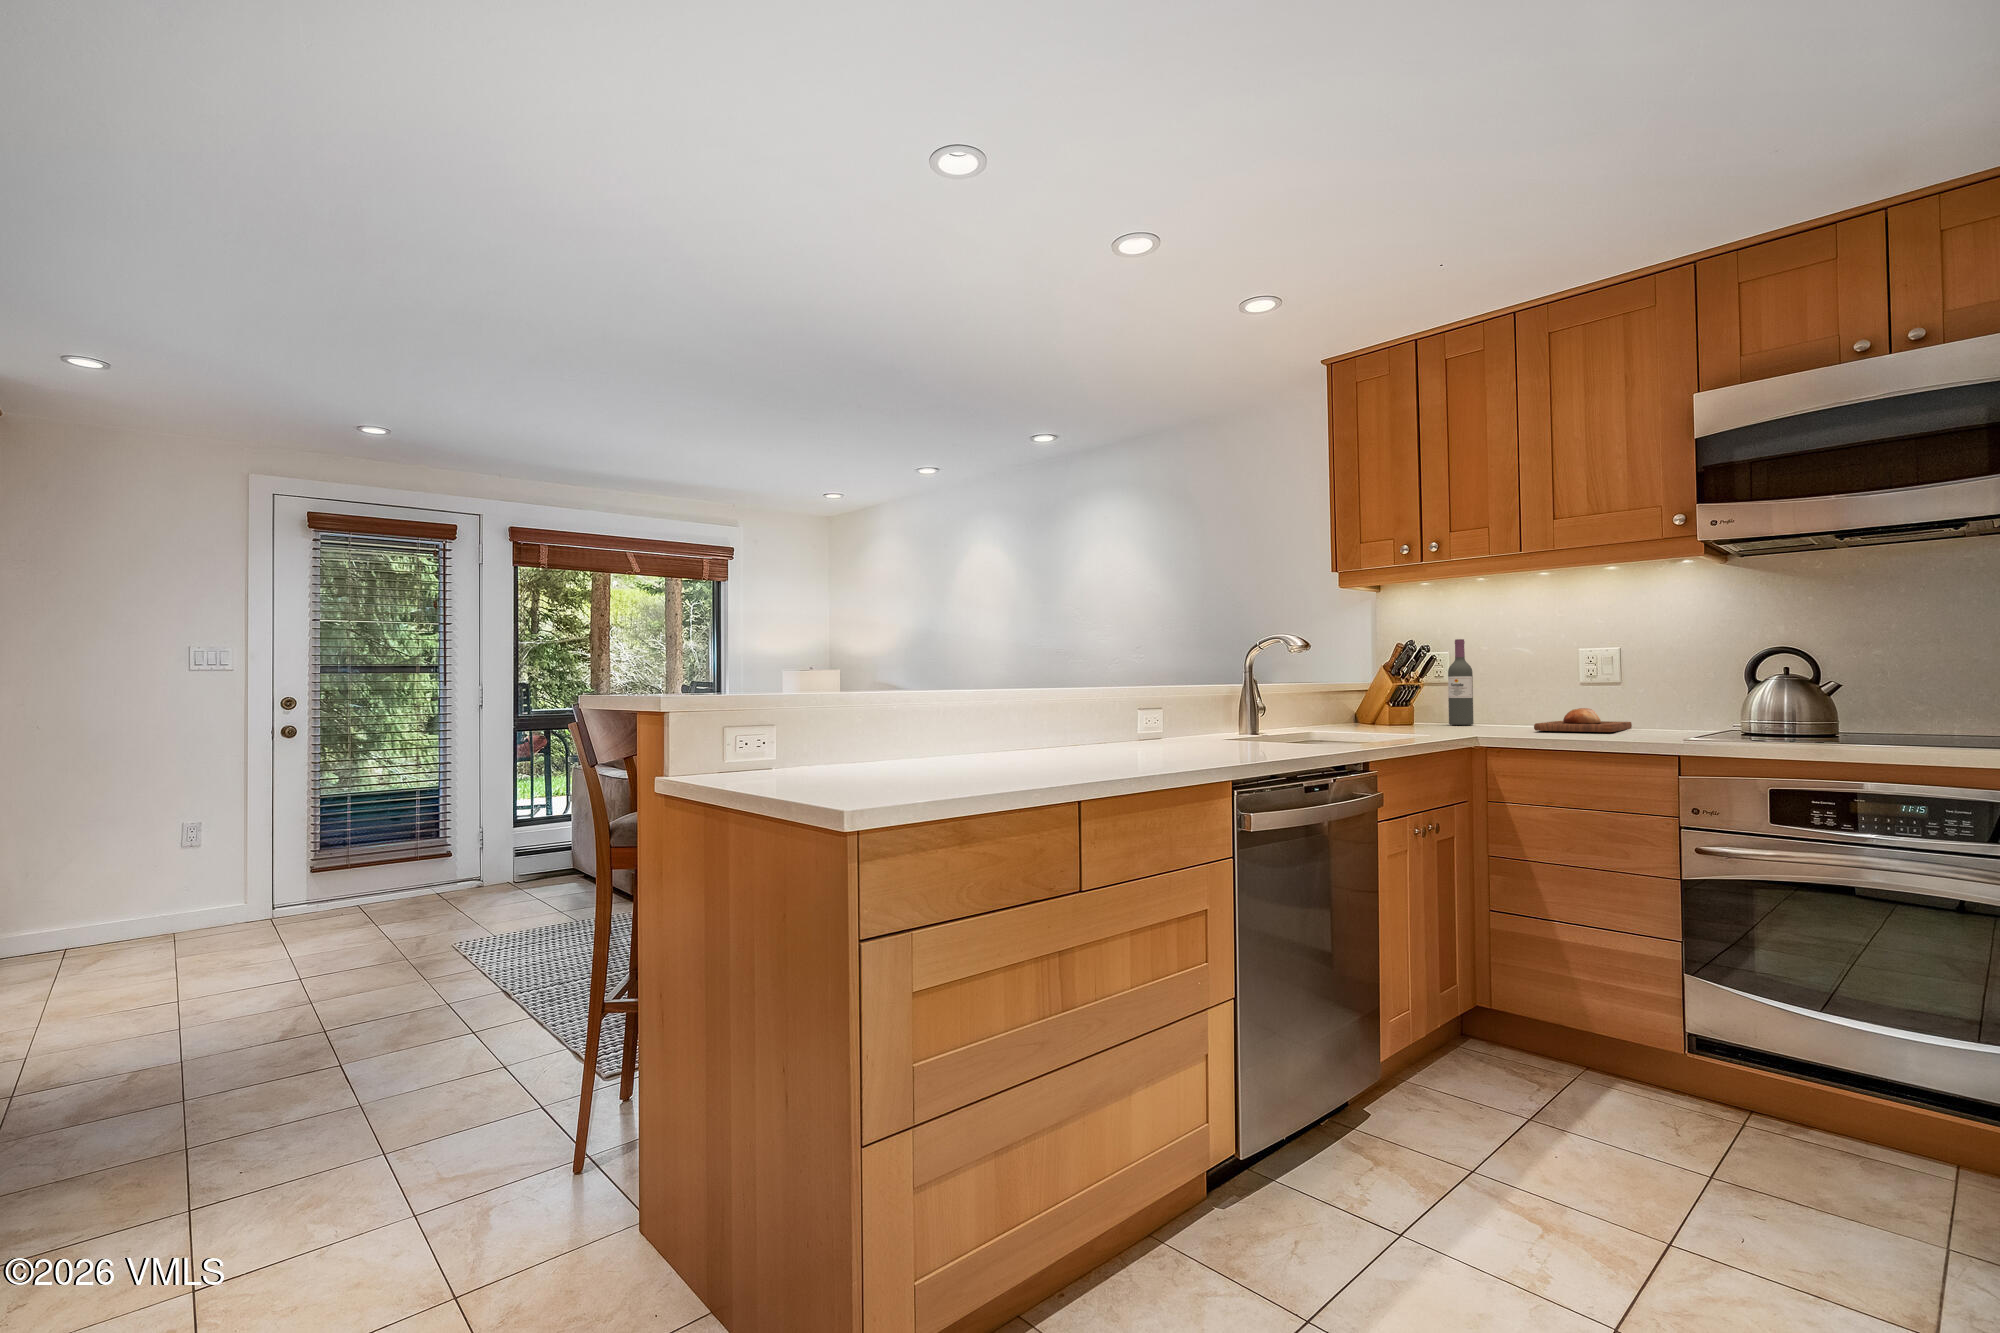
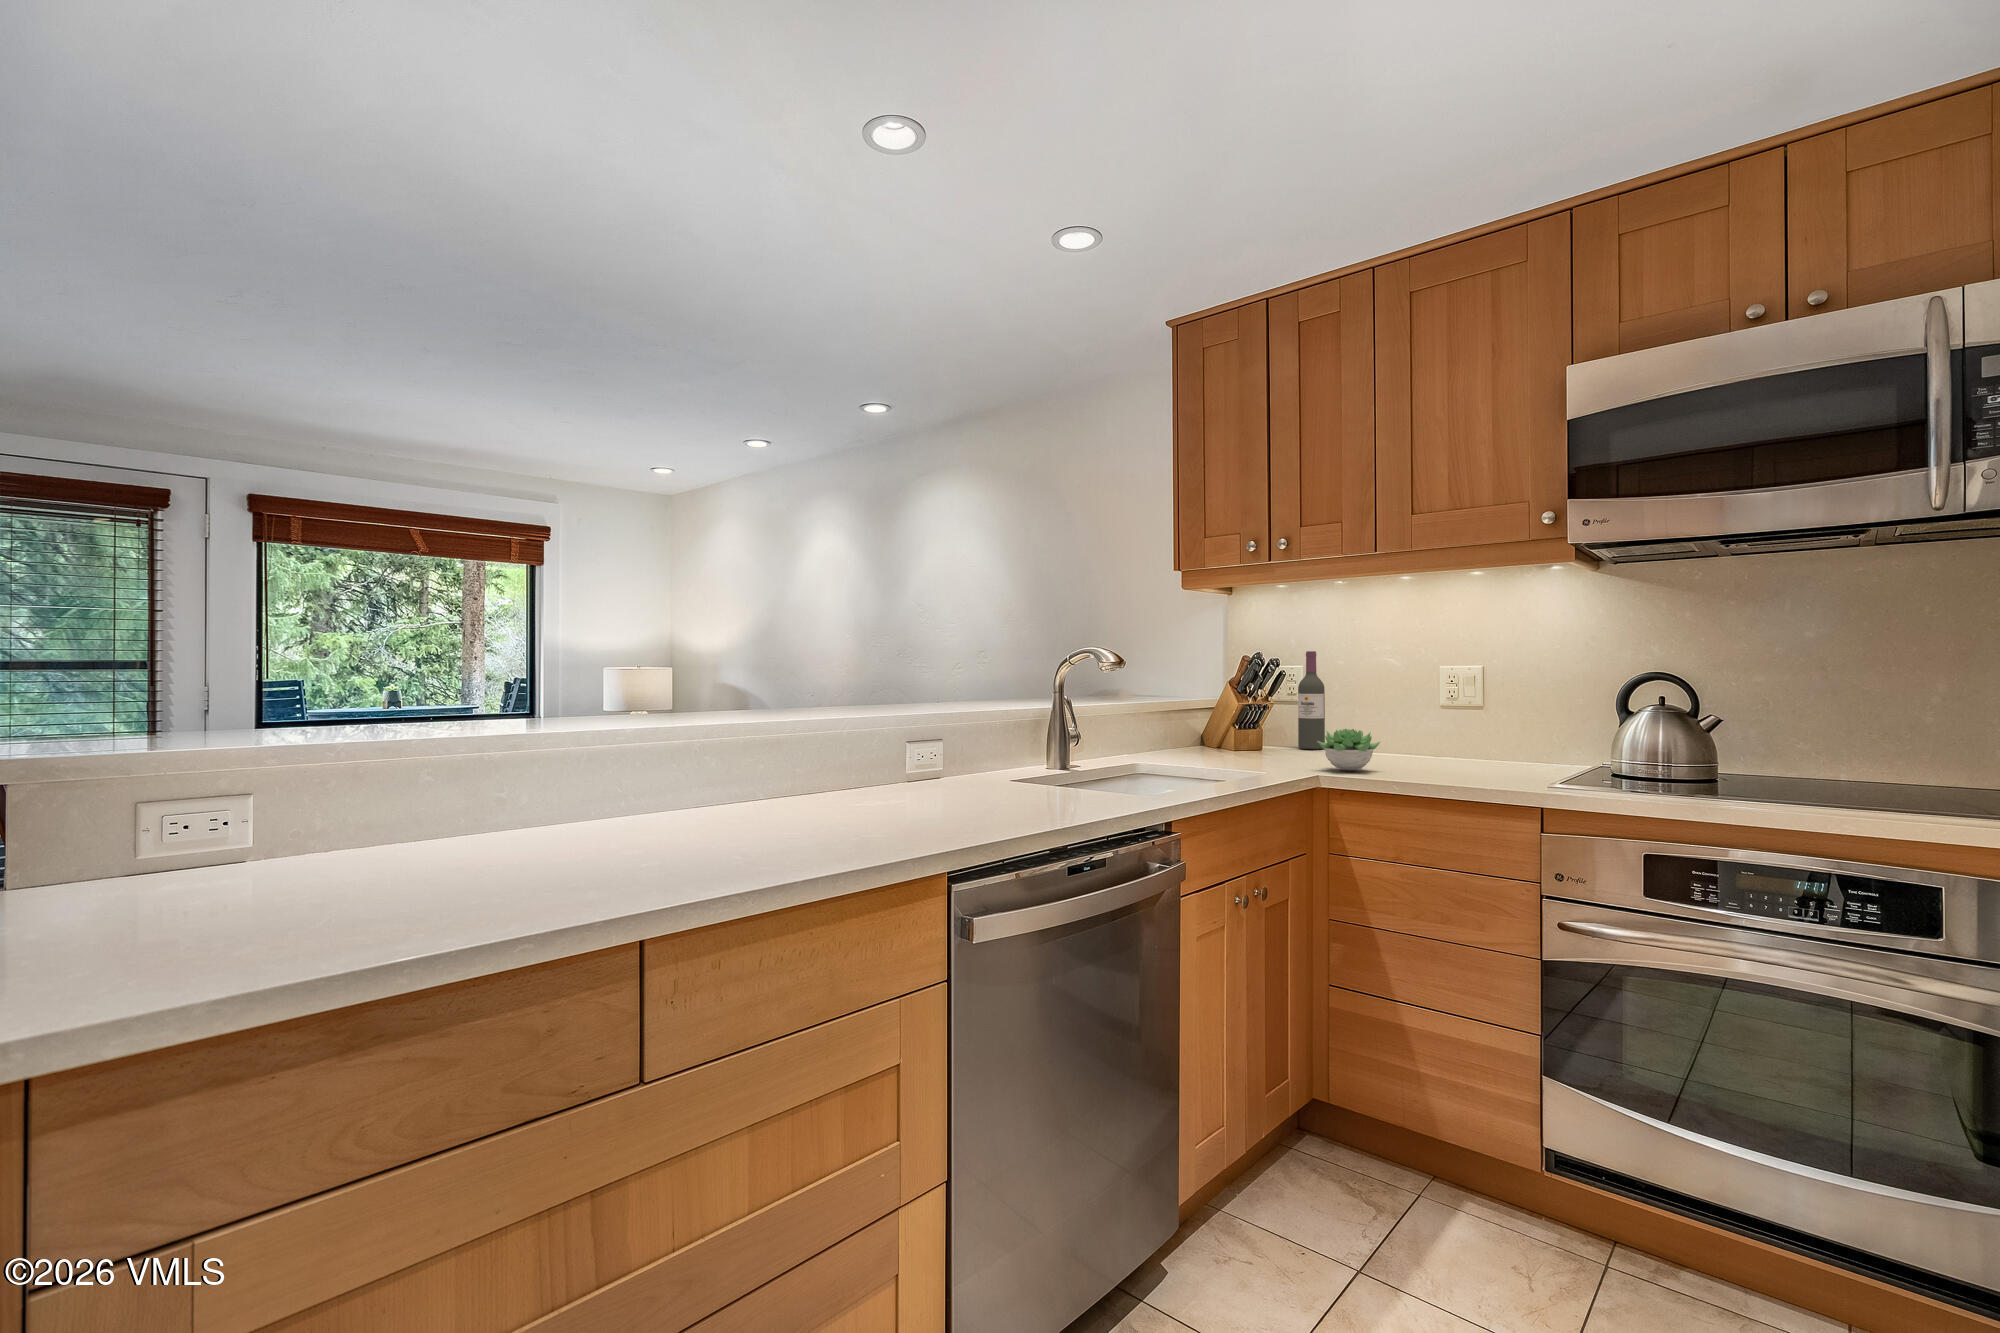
succulent plant: none [1475,699,1533,734] -> present [1317,729,1380,770]
bread loaf: present [1534,708,1632,732] -> none [1384,735,1494,768]

